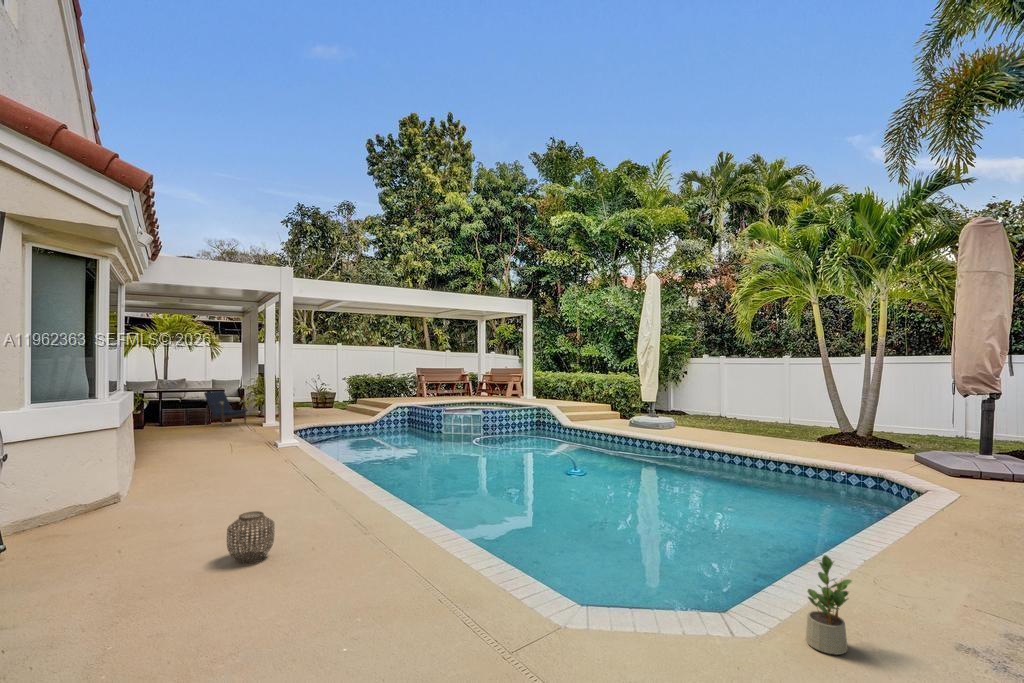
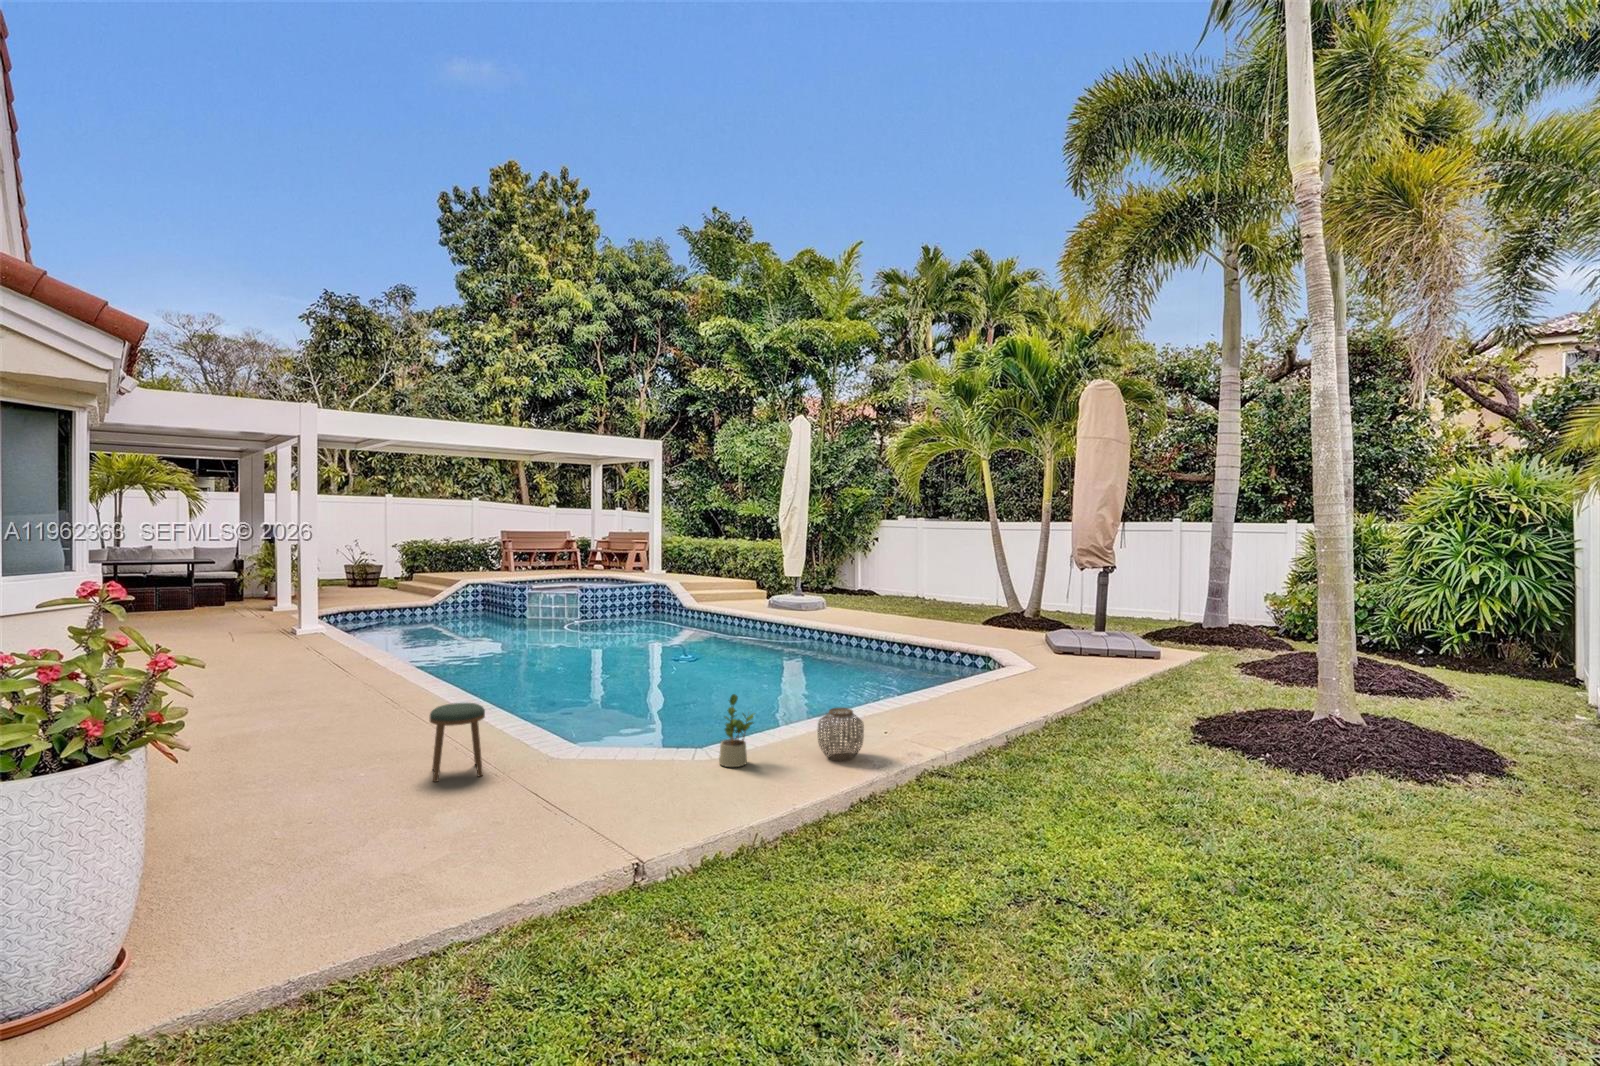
lounge chair: present [204,391,248,427] -> none [183,562,249,611]
woven basket: present [227,511,275,563] -> present [818,708,864,761]
stool: none [461,557,528,667] -> present [430,703,485,782]

